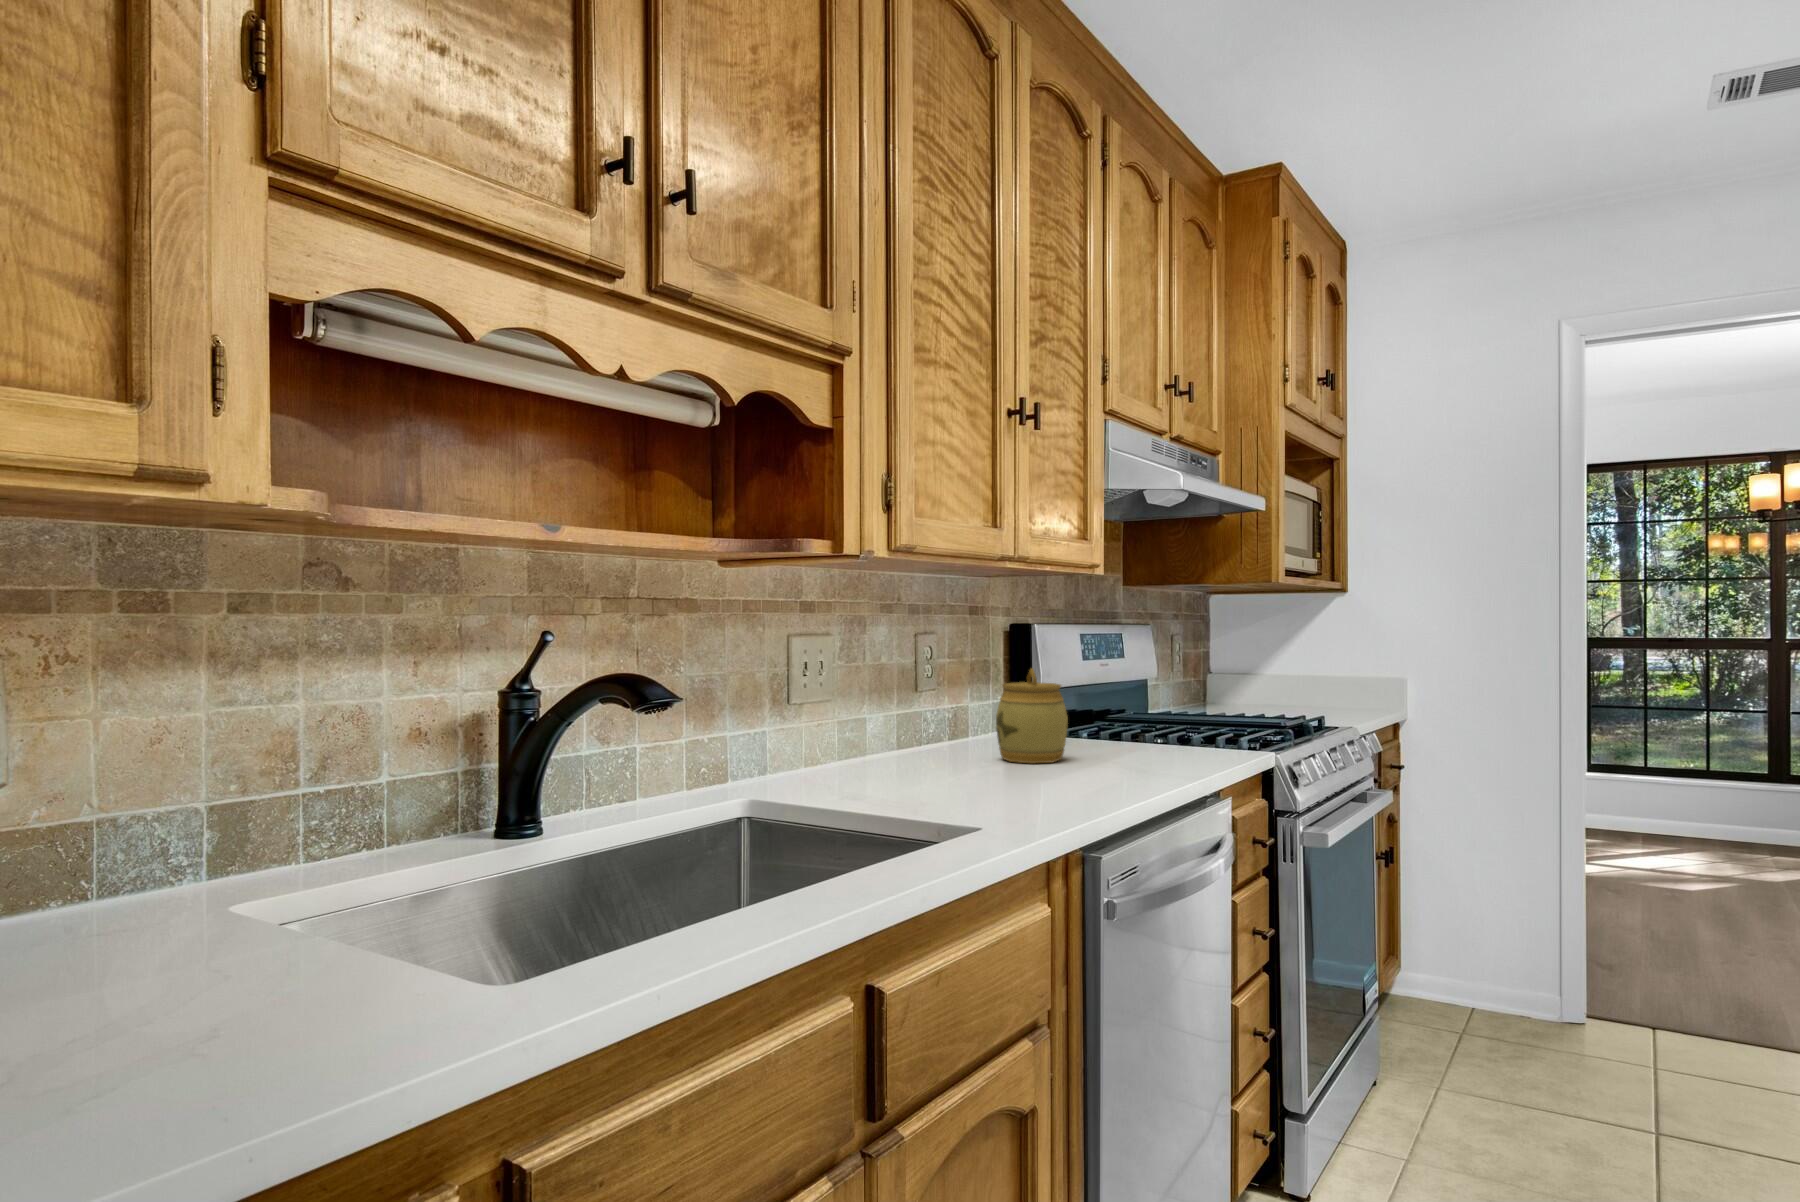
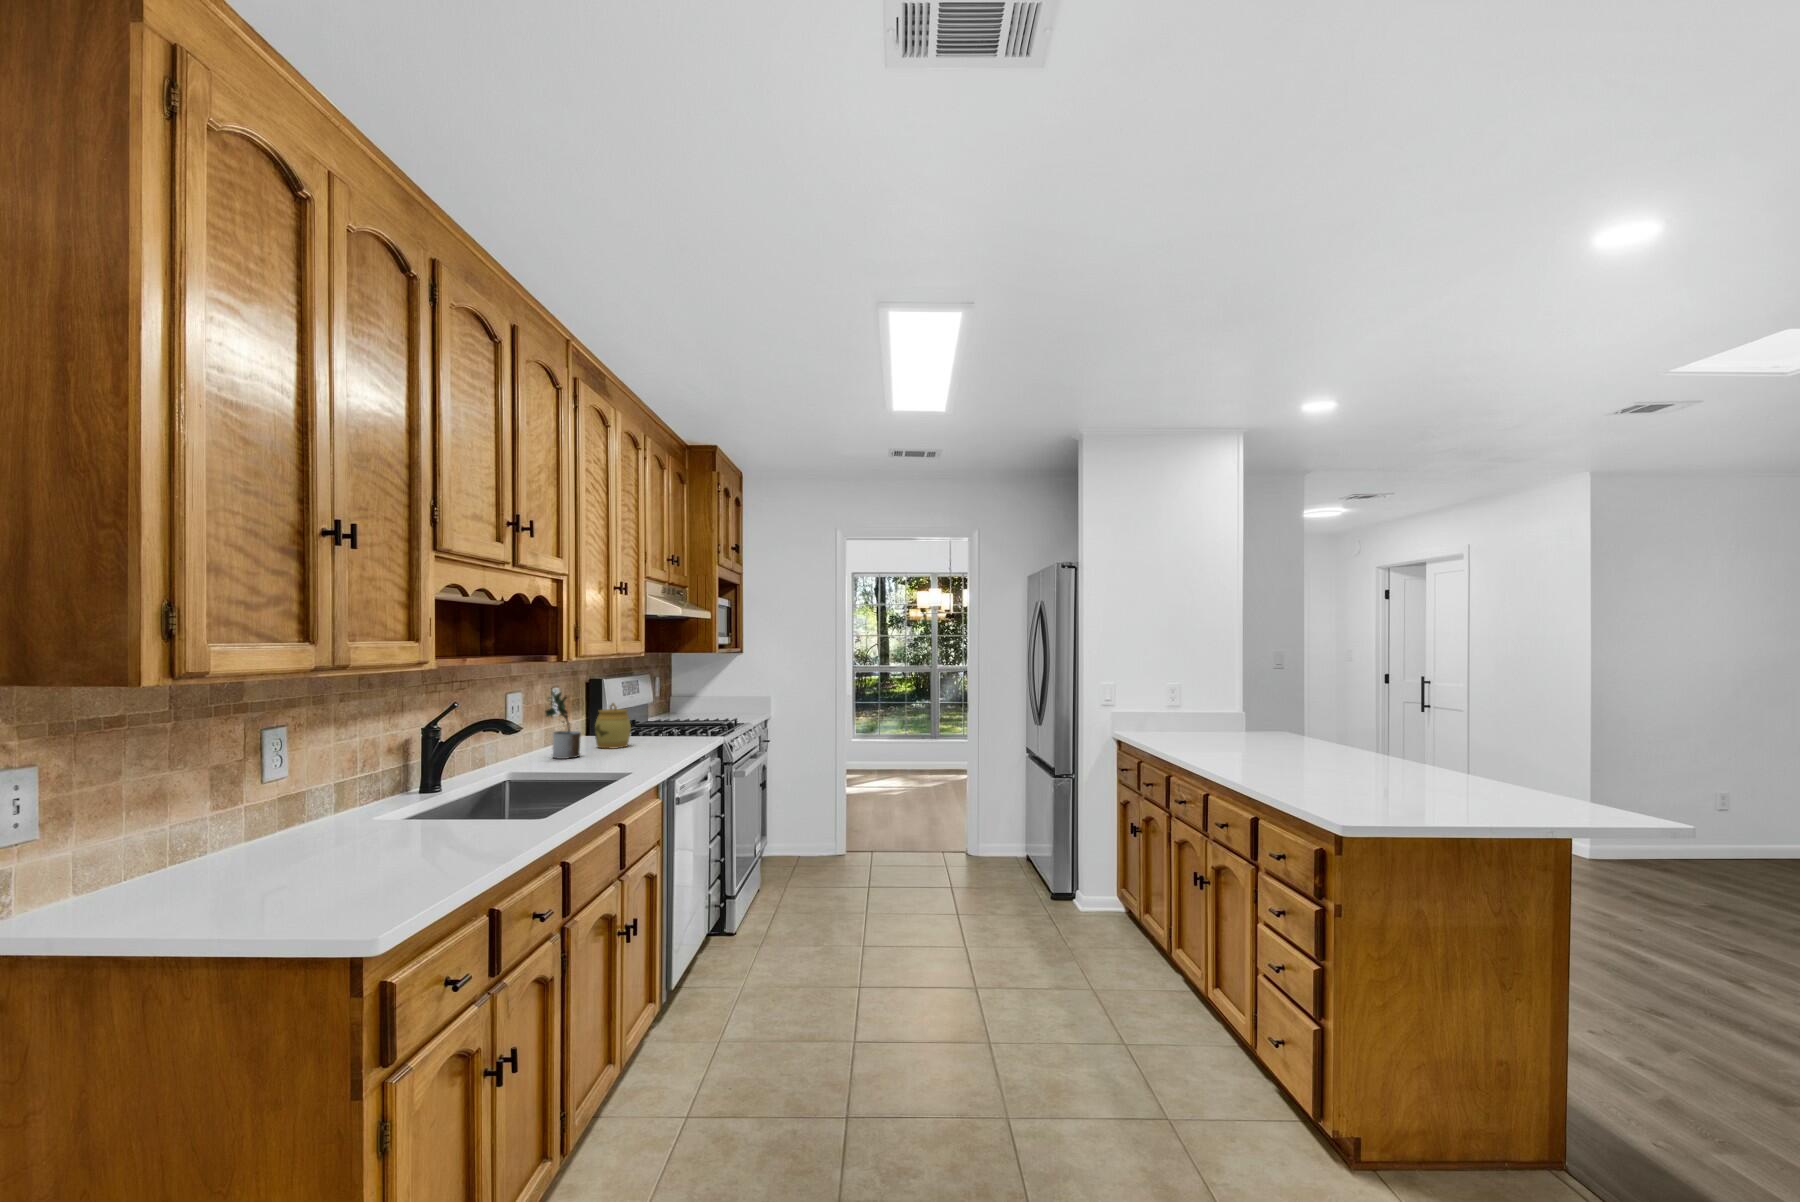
potted plant: none [867,637,946,778] -> present [545,692,581,759]

